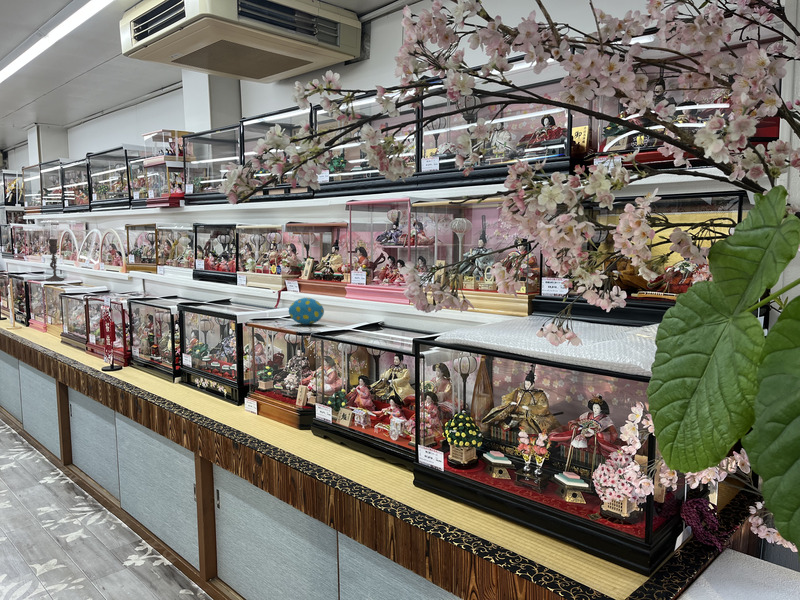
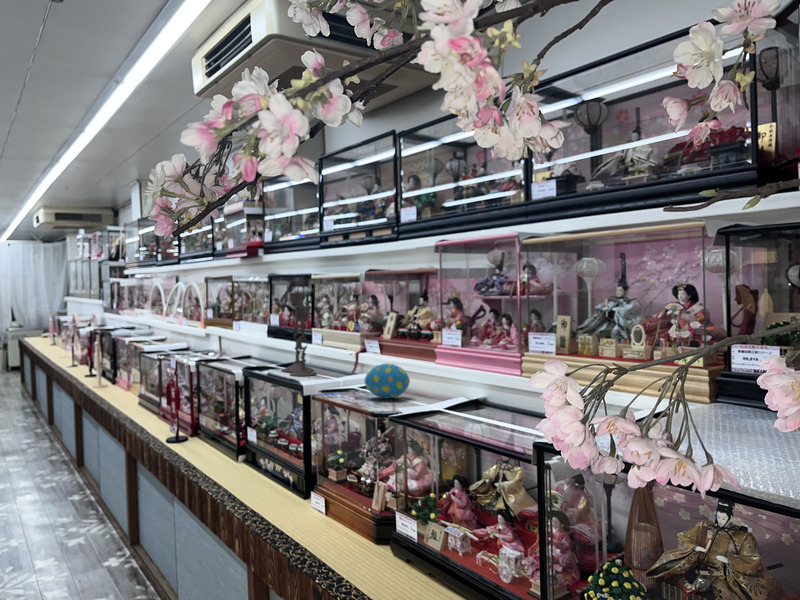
candlestick: present [46,239,64,281] -> present [282,293,317,376]

